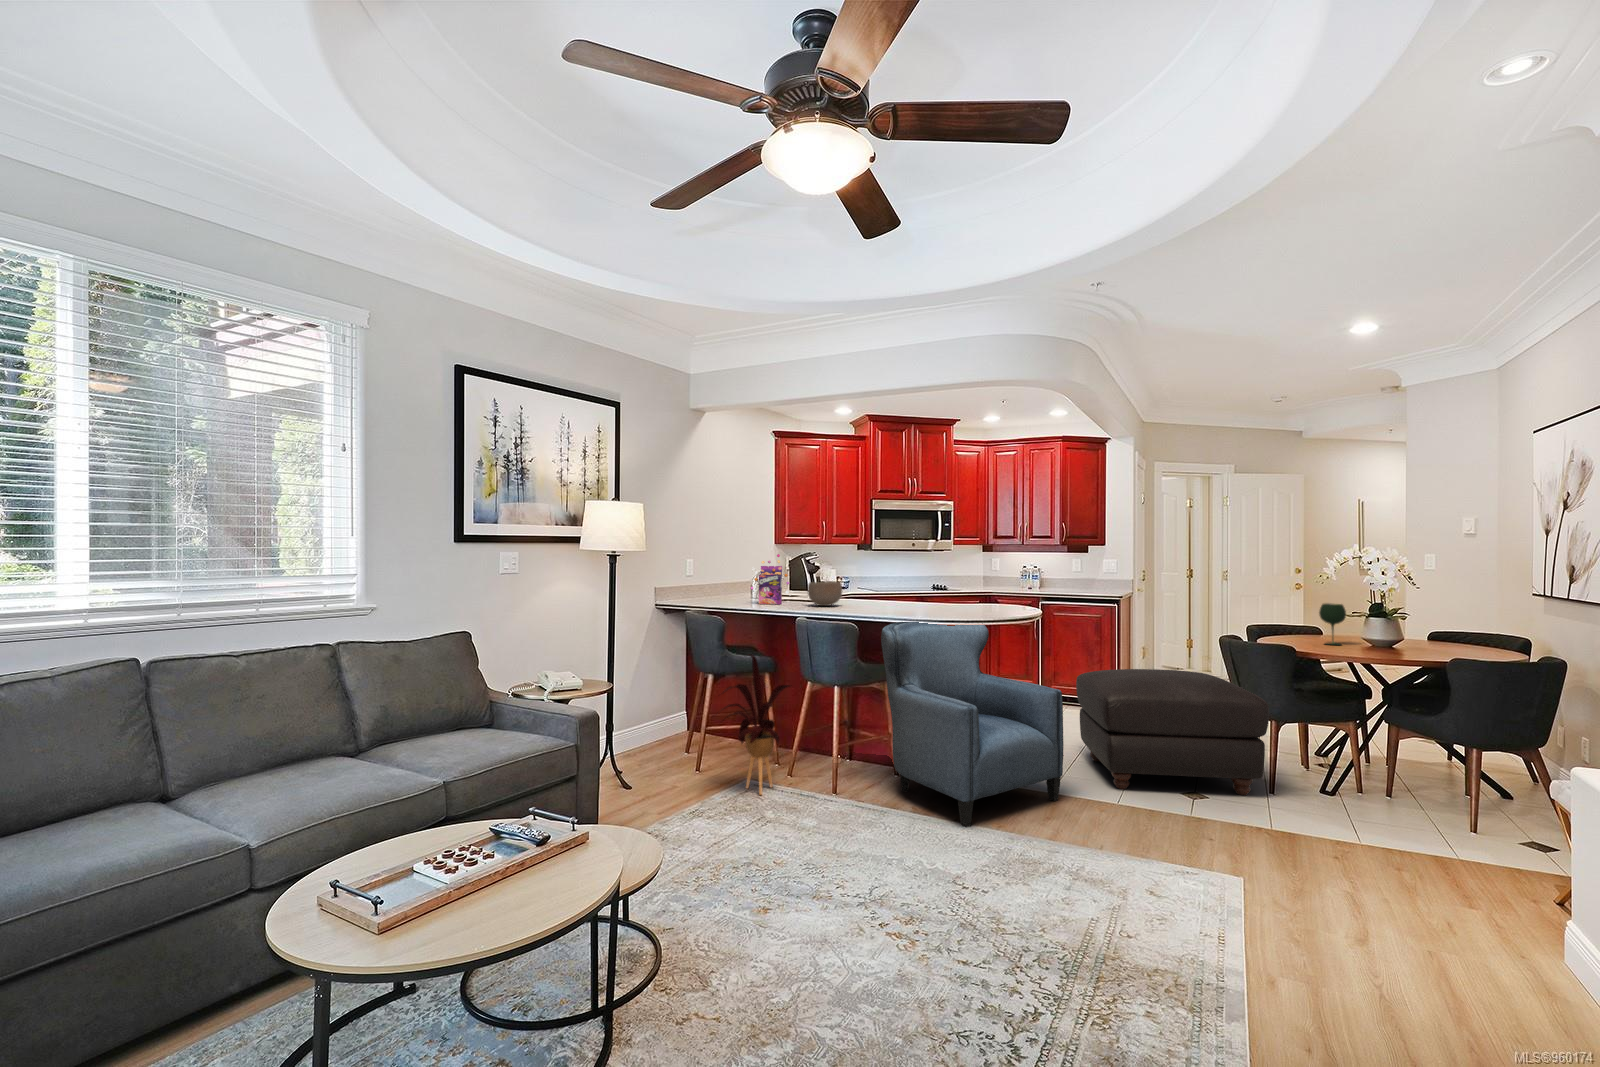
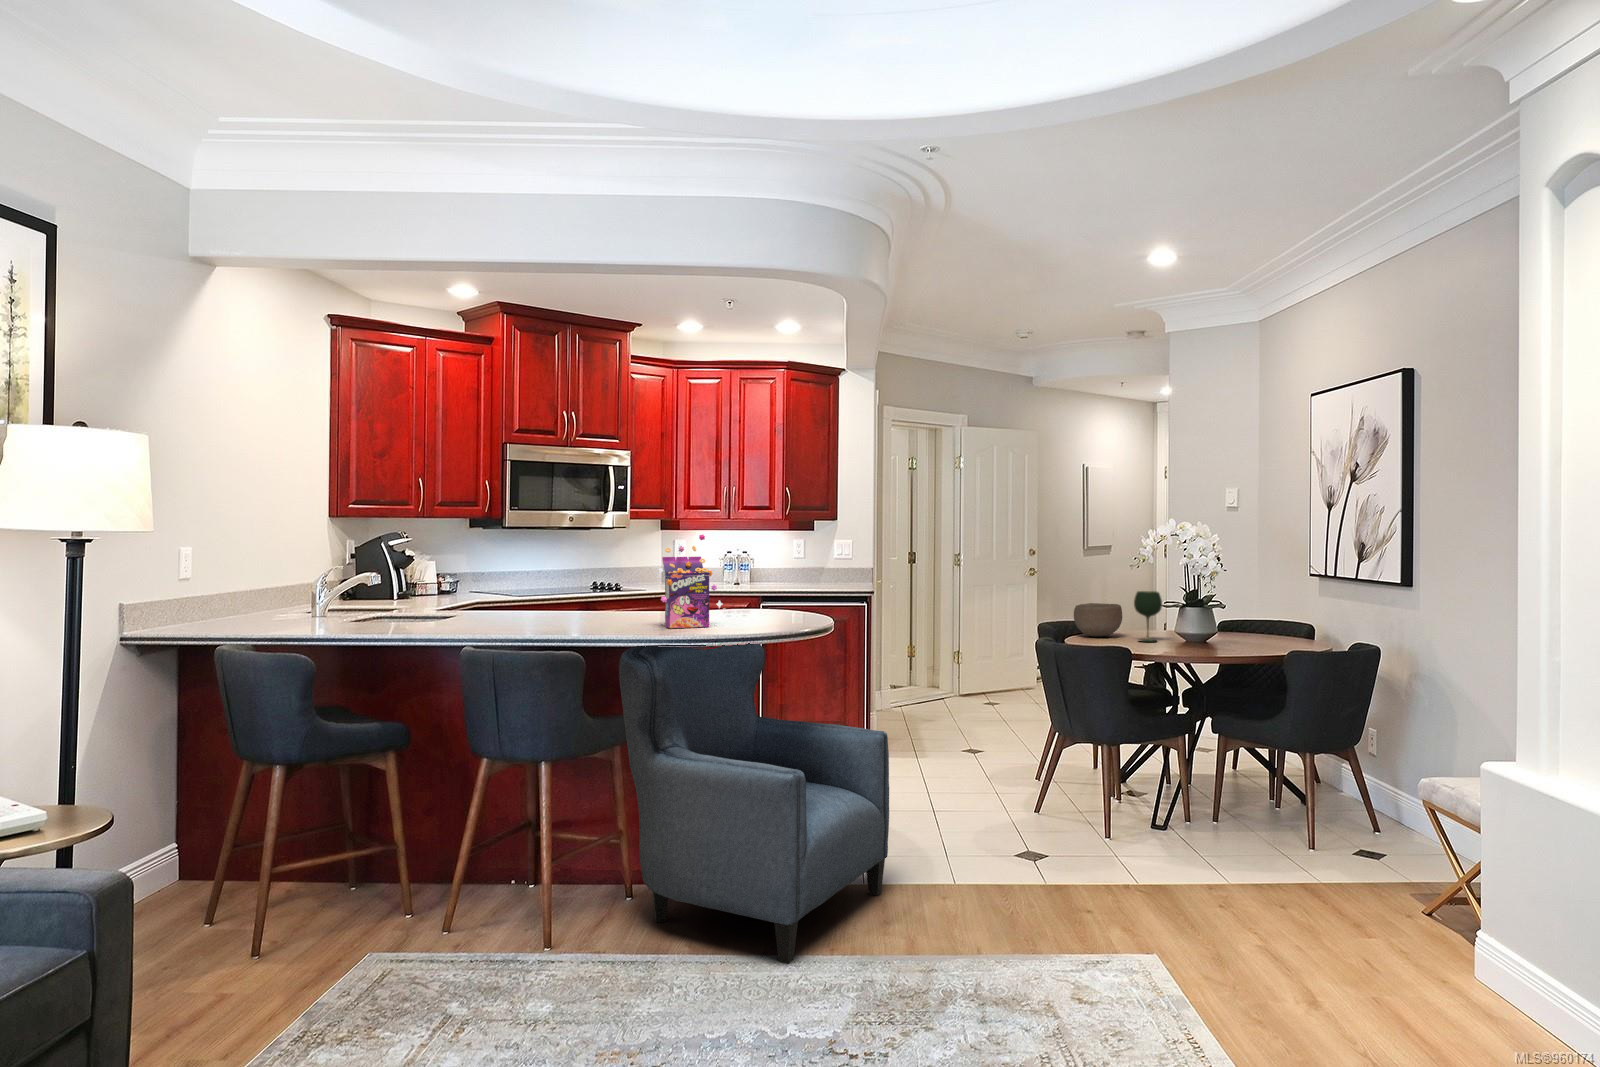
cereal box: present [750,554,789,604] -> present [653,535,722,628]
bowl: present [808,581,842,606] -> present [1074,603,1122,637]
house plant: present [722,655,789,795] -> none [312,723,460,980]
ottoman: present [1076,669,1269,795] -> none [860,689,1109,861]

